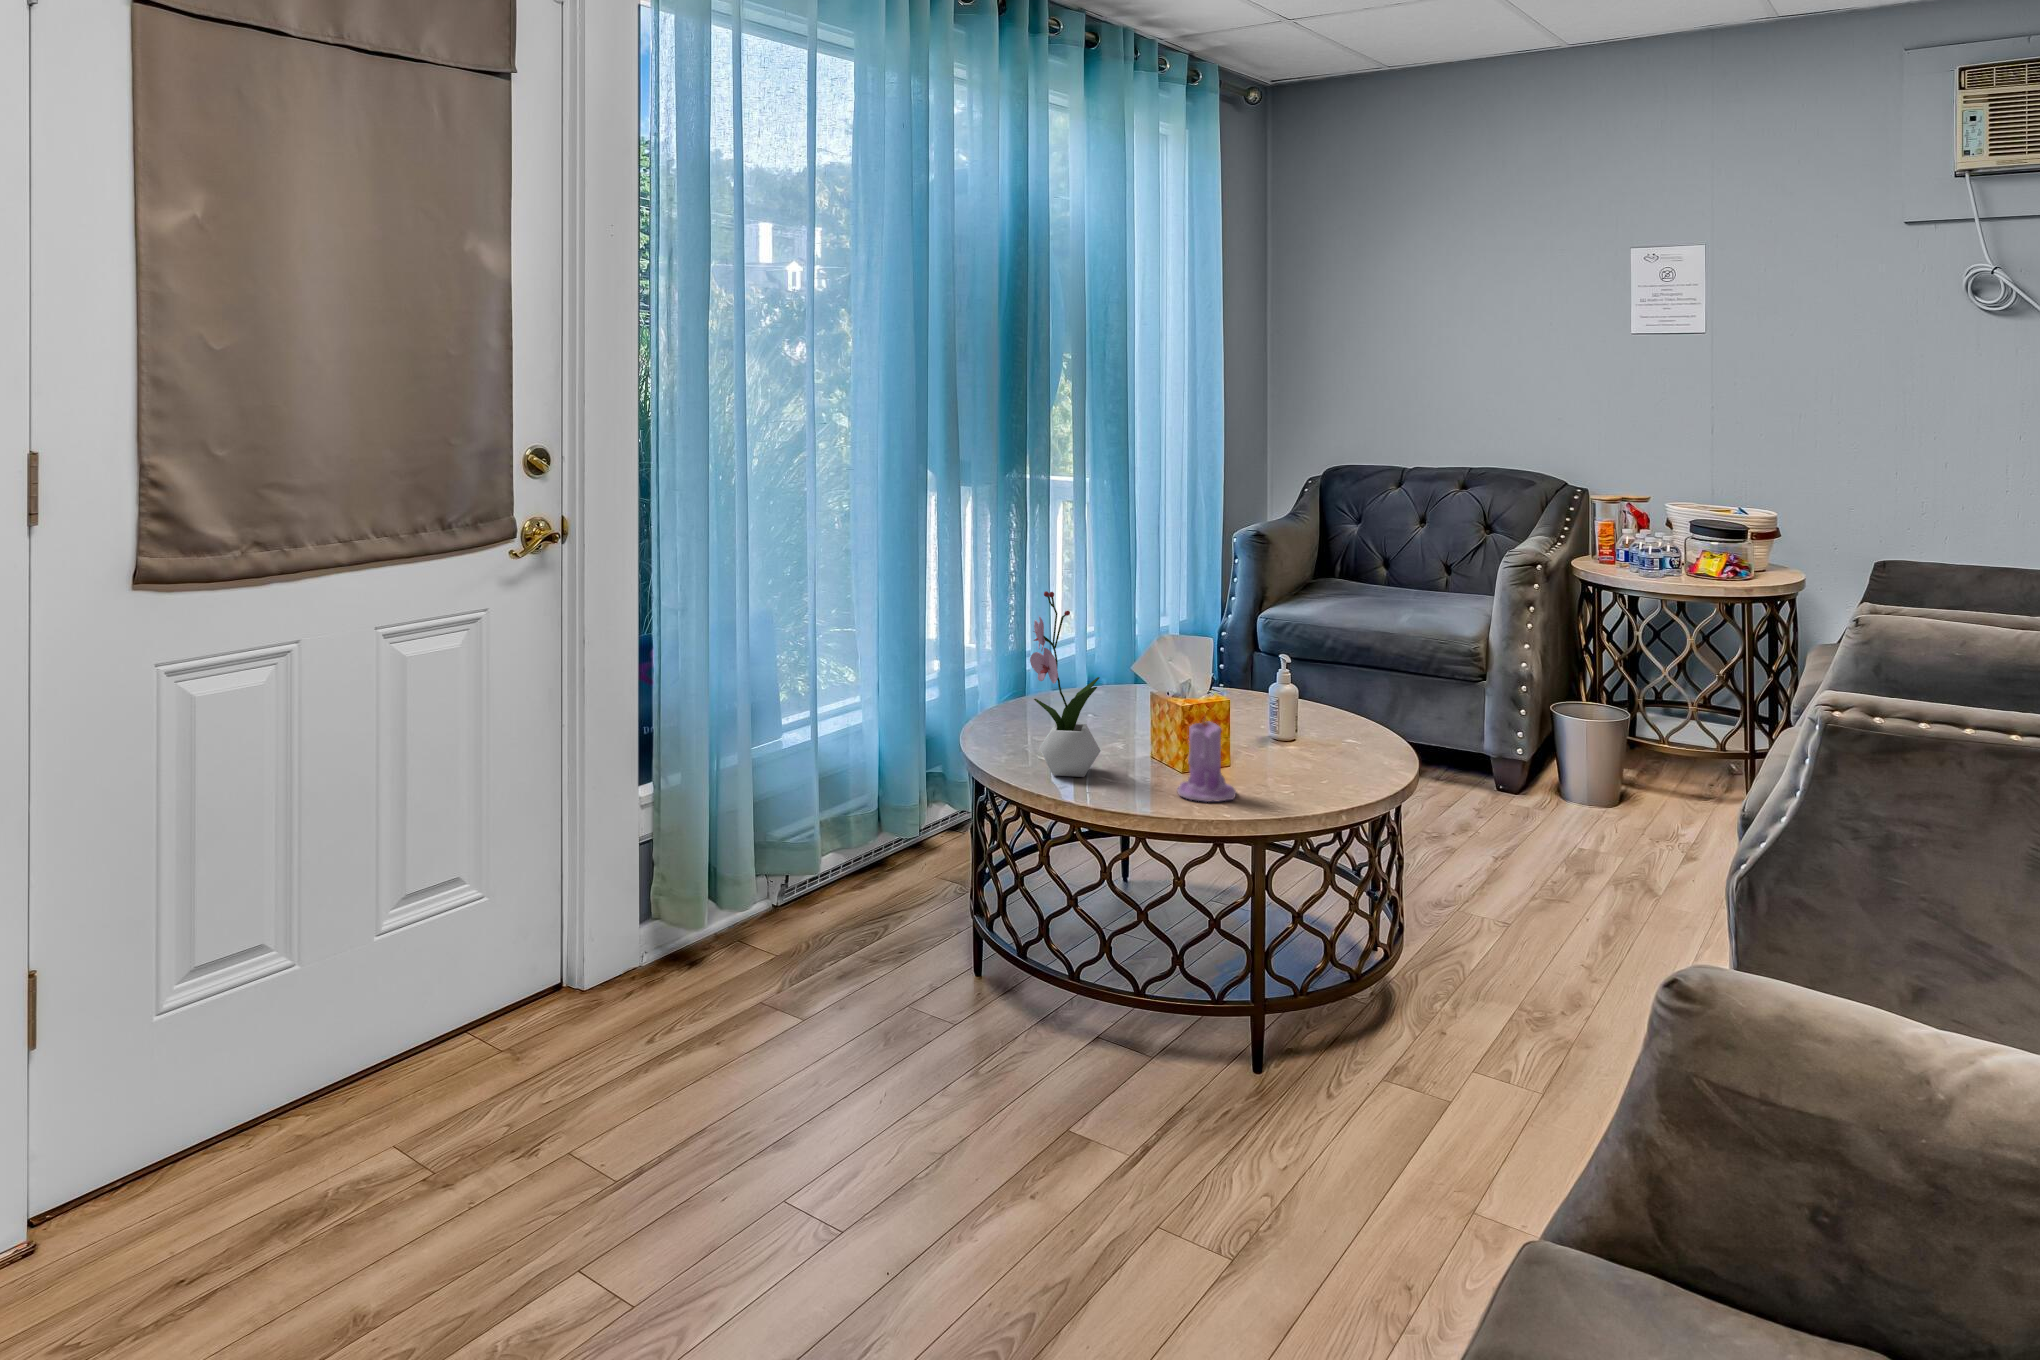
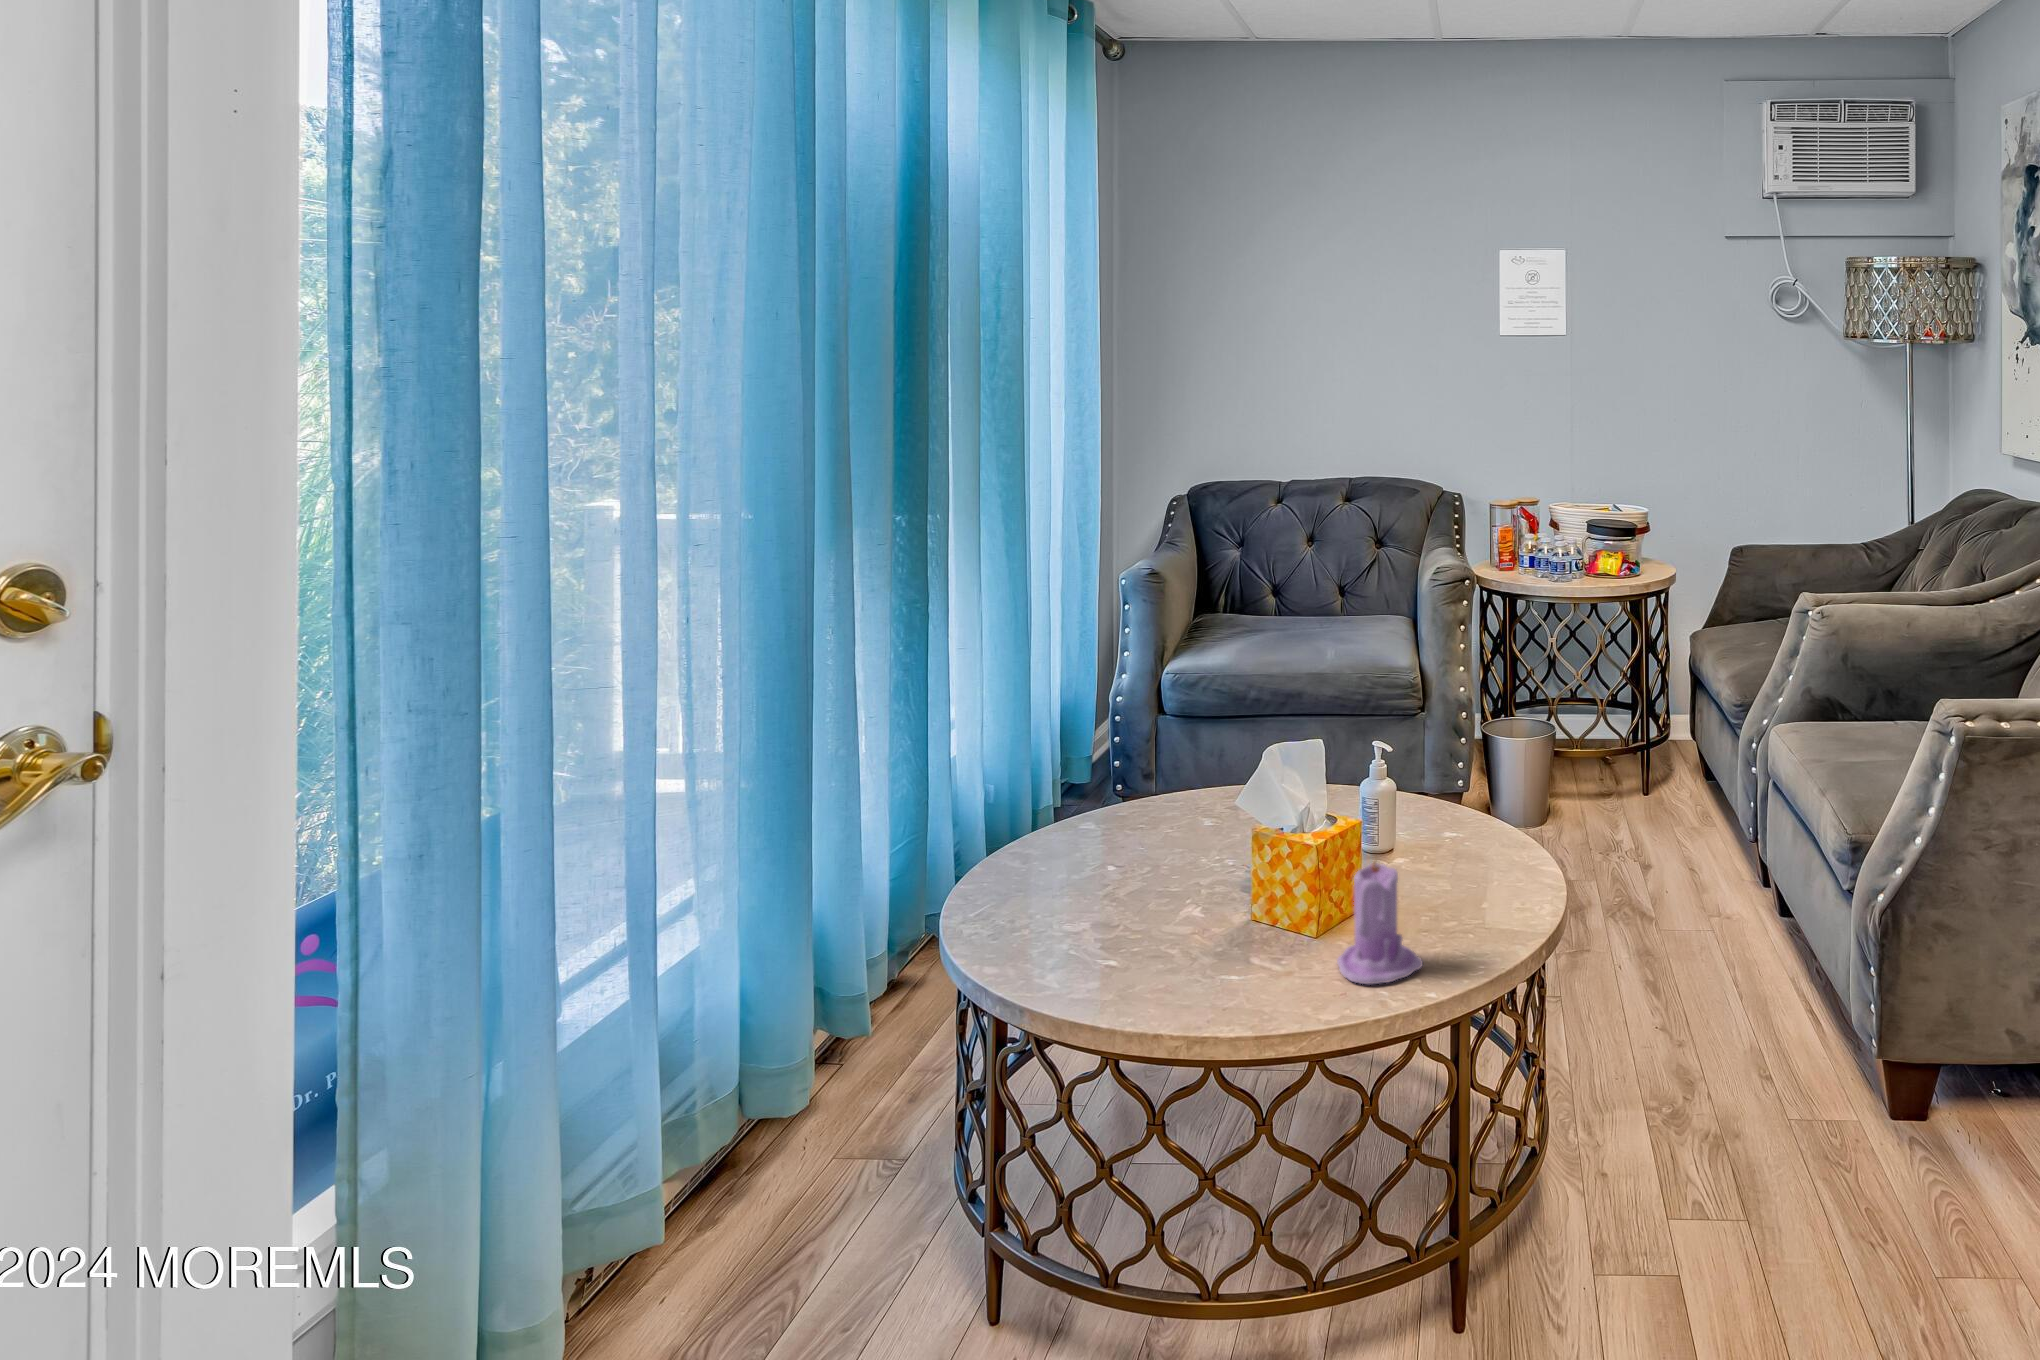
flower arrangement: present [1030,591,1100,777] -> none [1103,712,1221,995]

